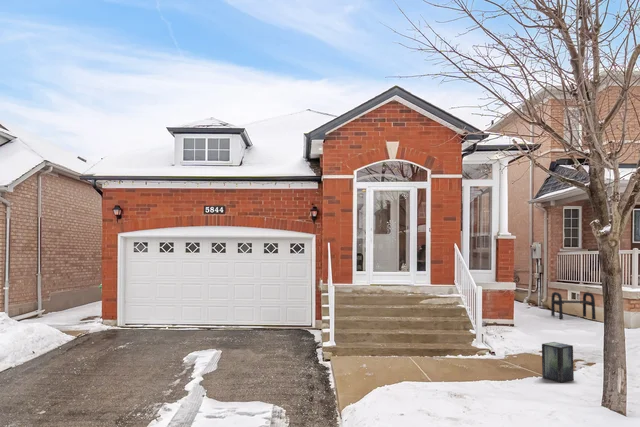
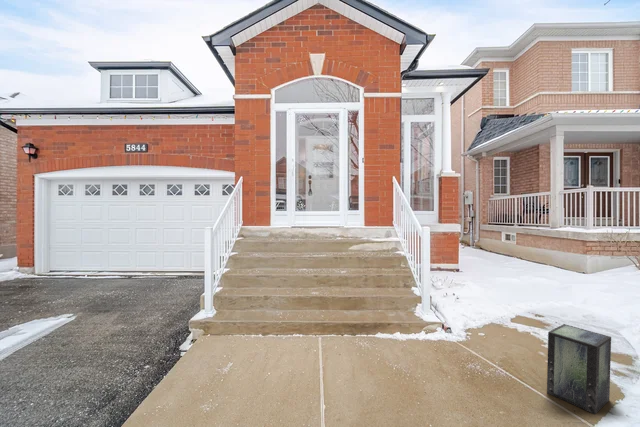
bench: present [551,292,596,320] -> none [489,234,536,262]

